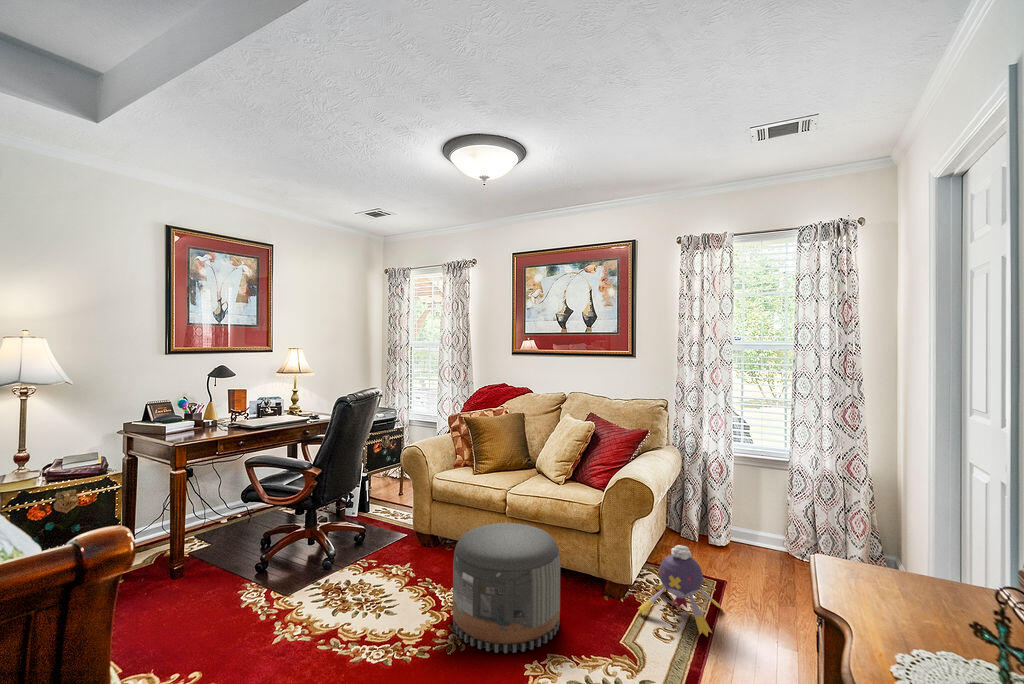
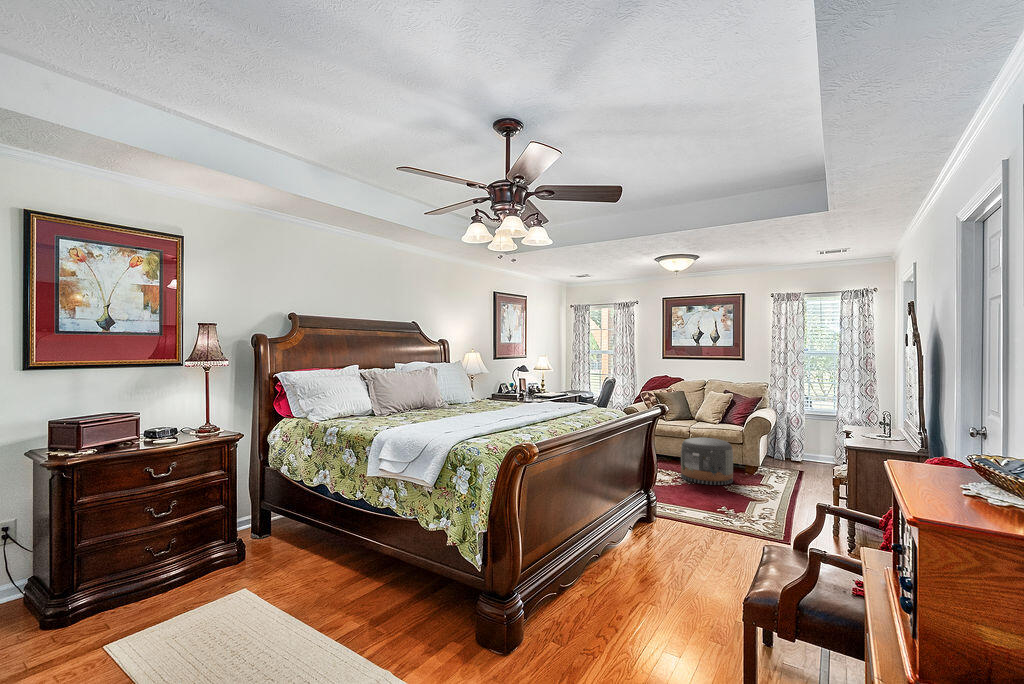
plush toy: present [638,545,723,637] -> none [766,447,807,483]

